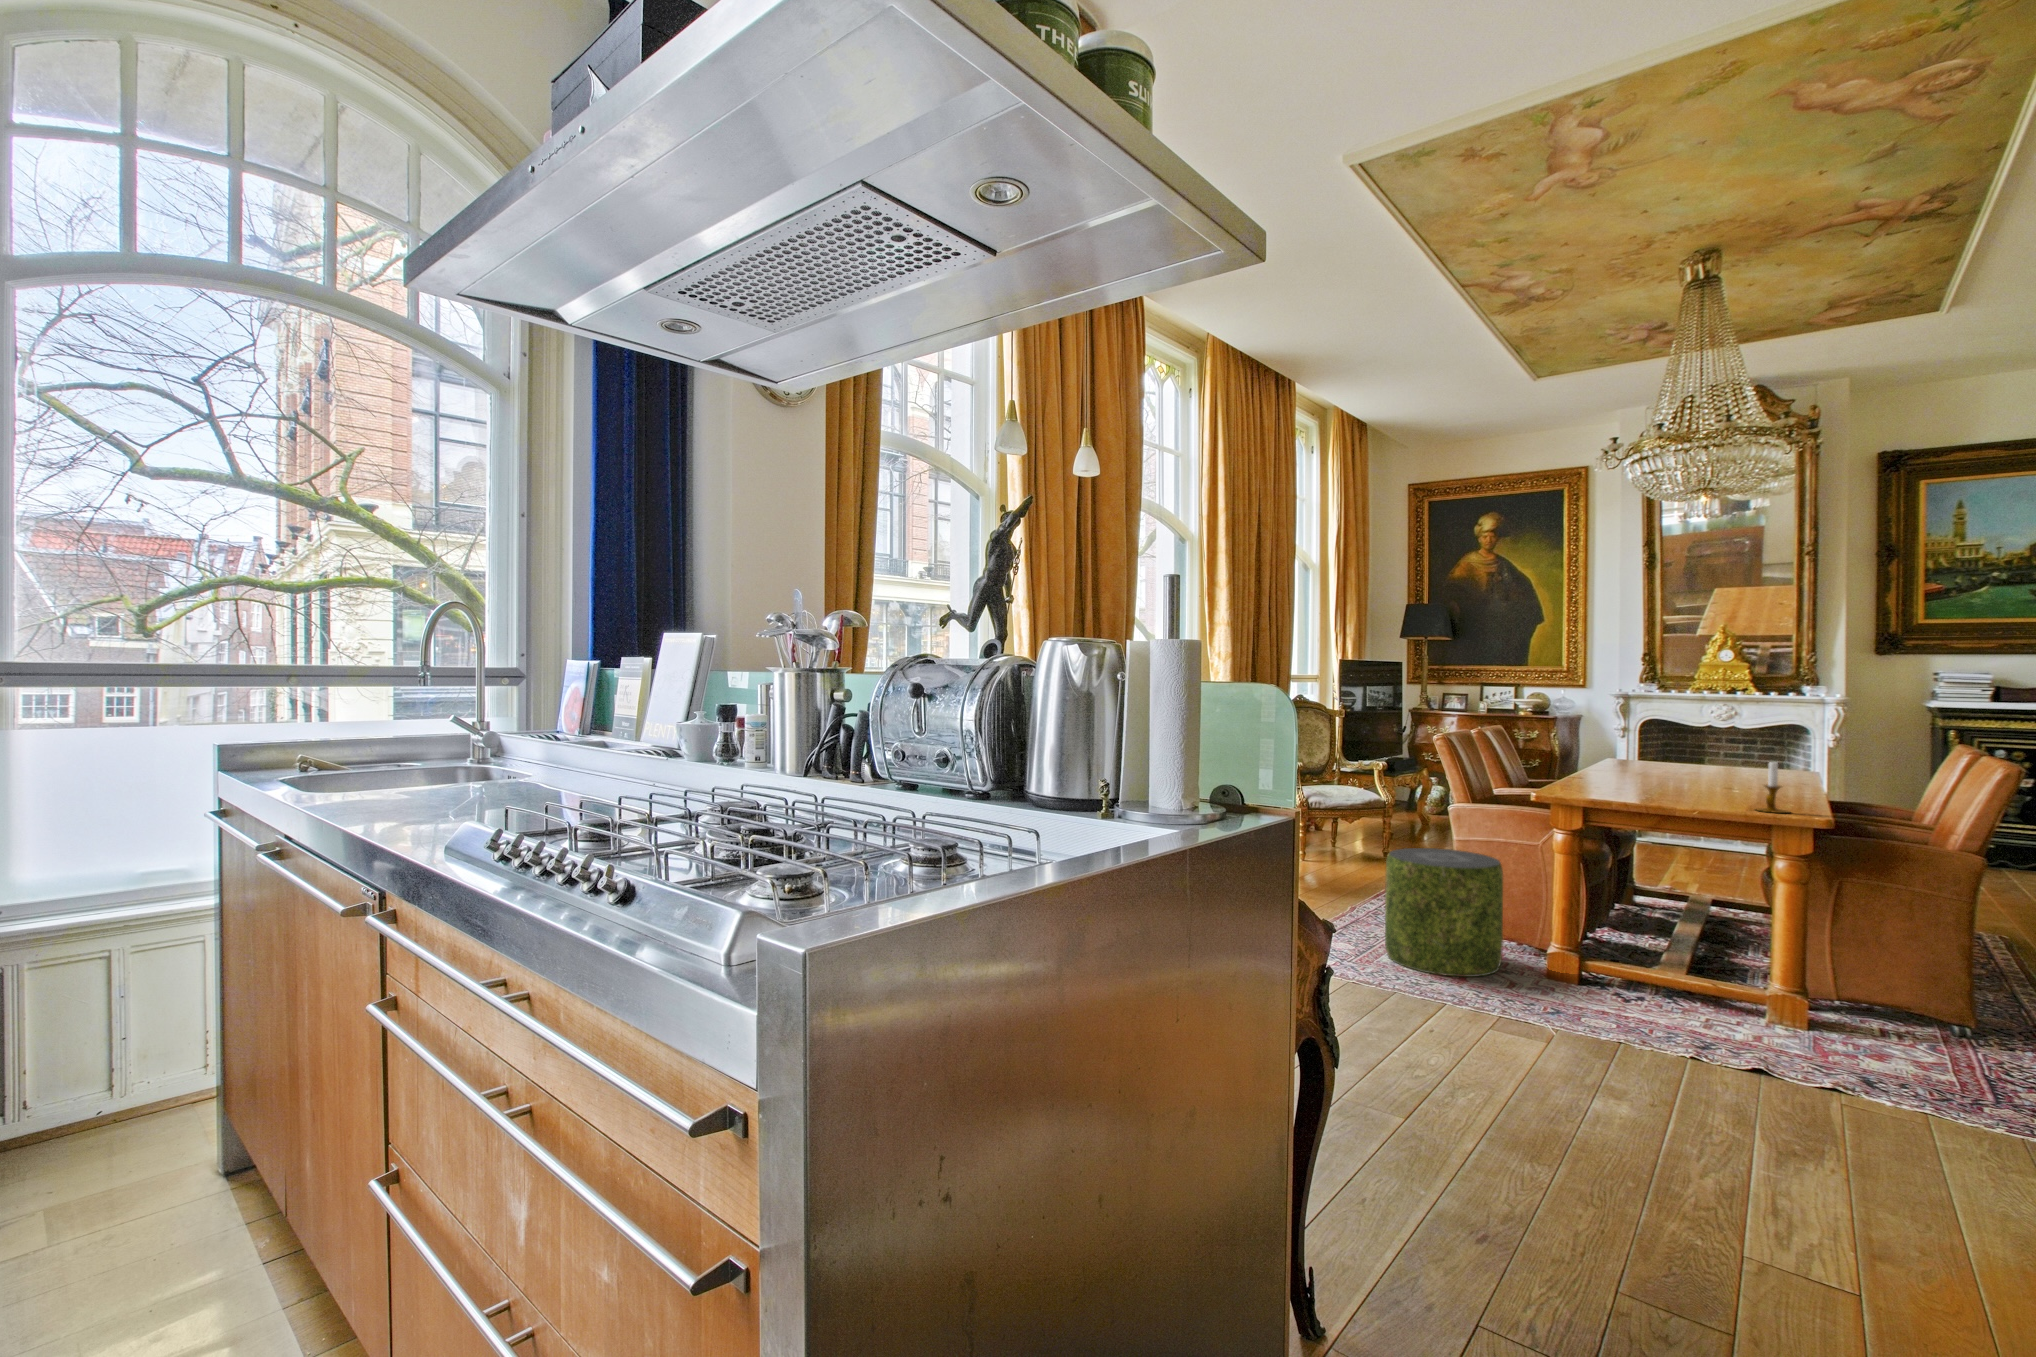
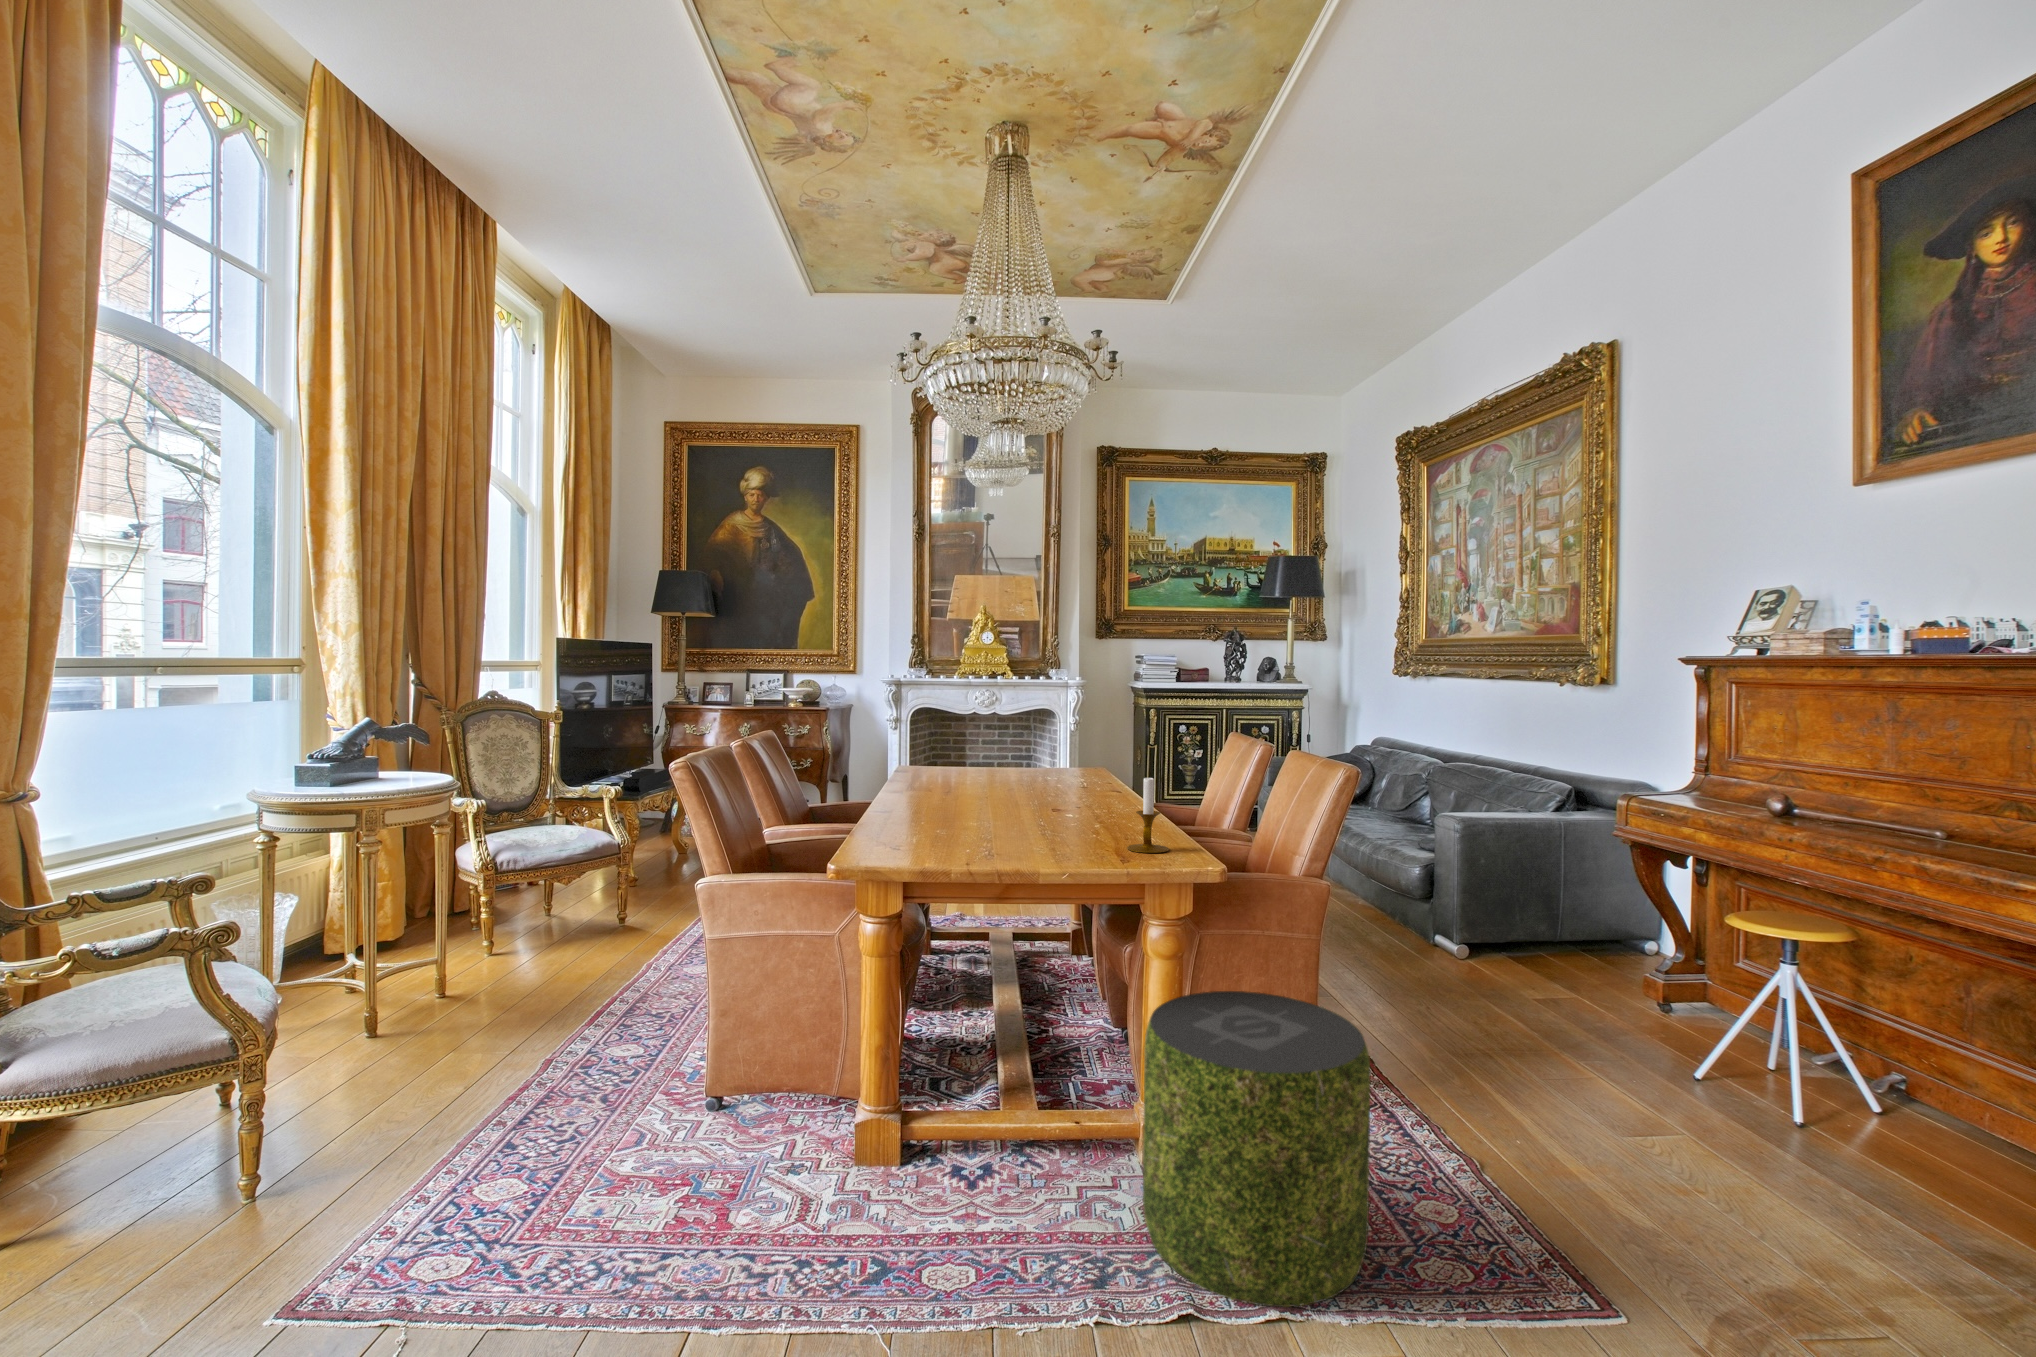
pouf: present [1385,848,1503,977] -> present [1143,991,1370,1307]

